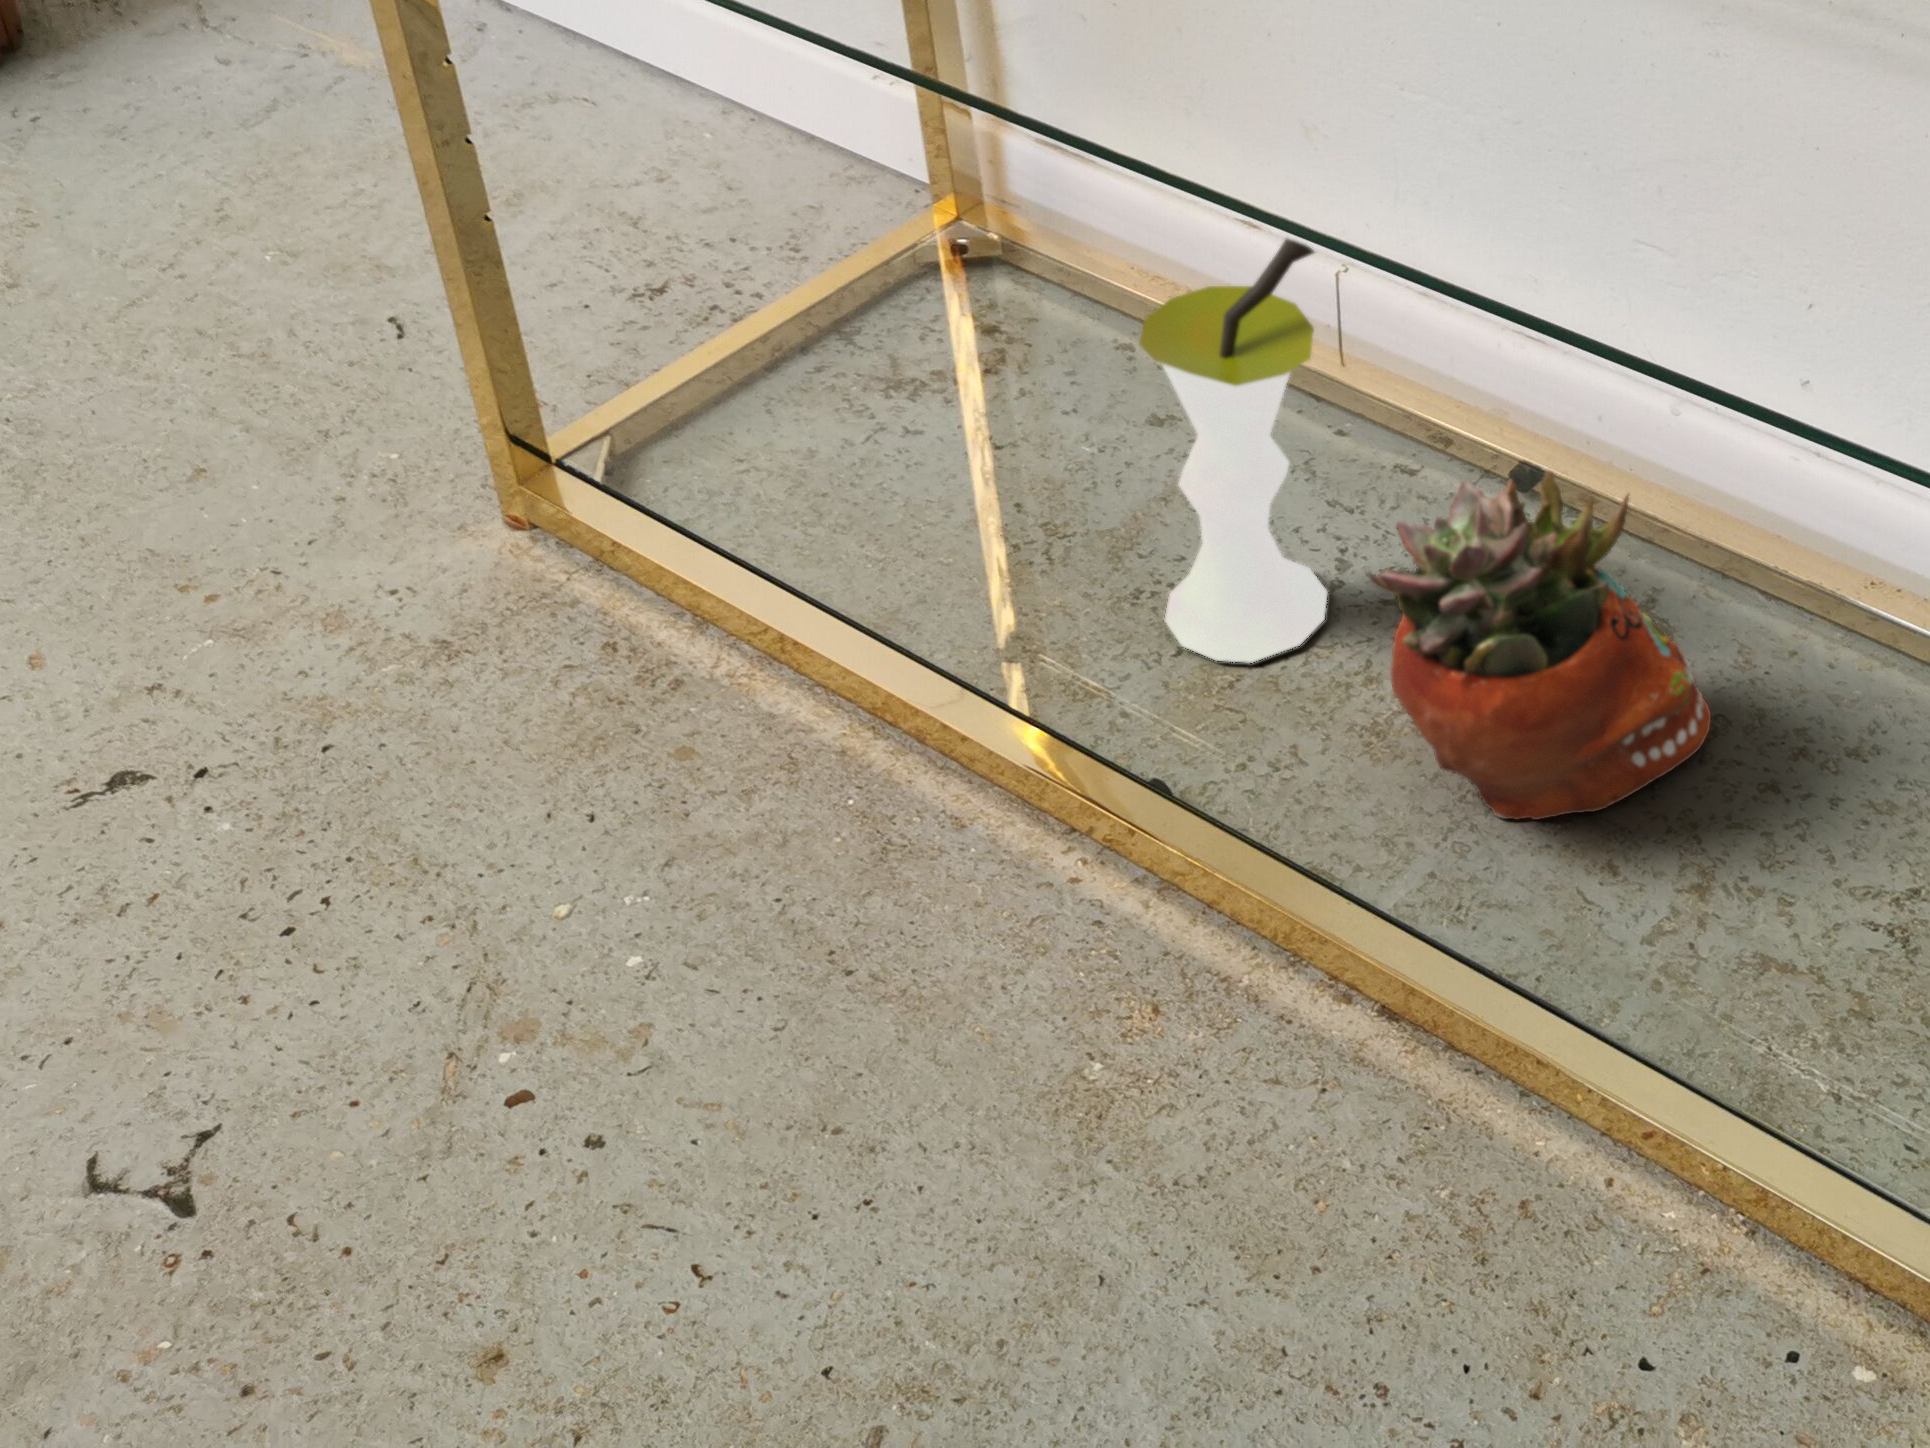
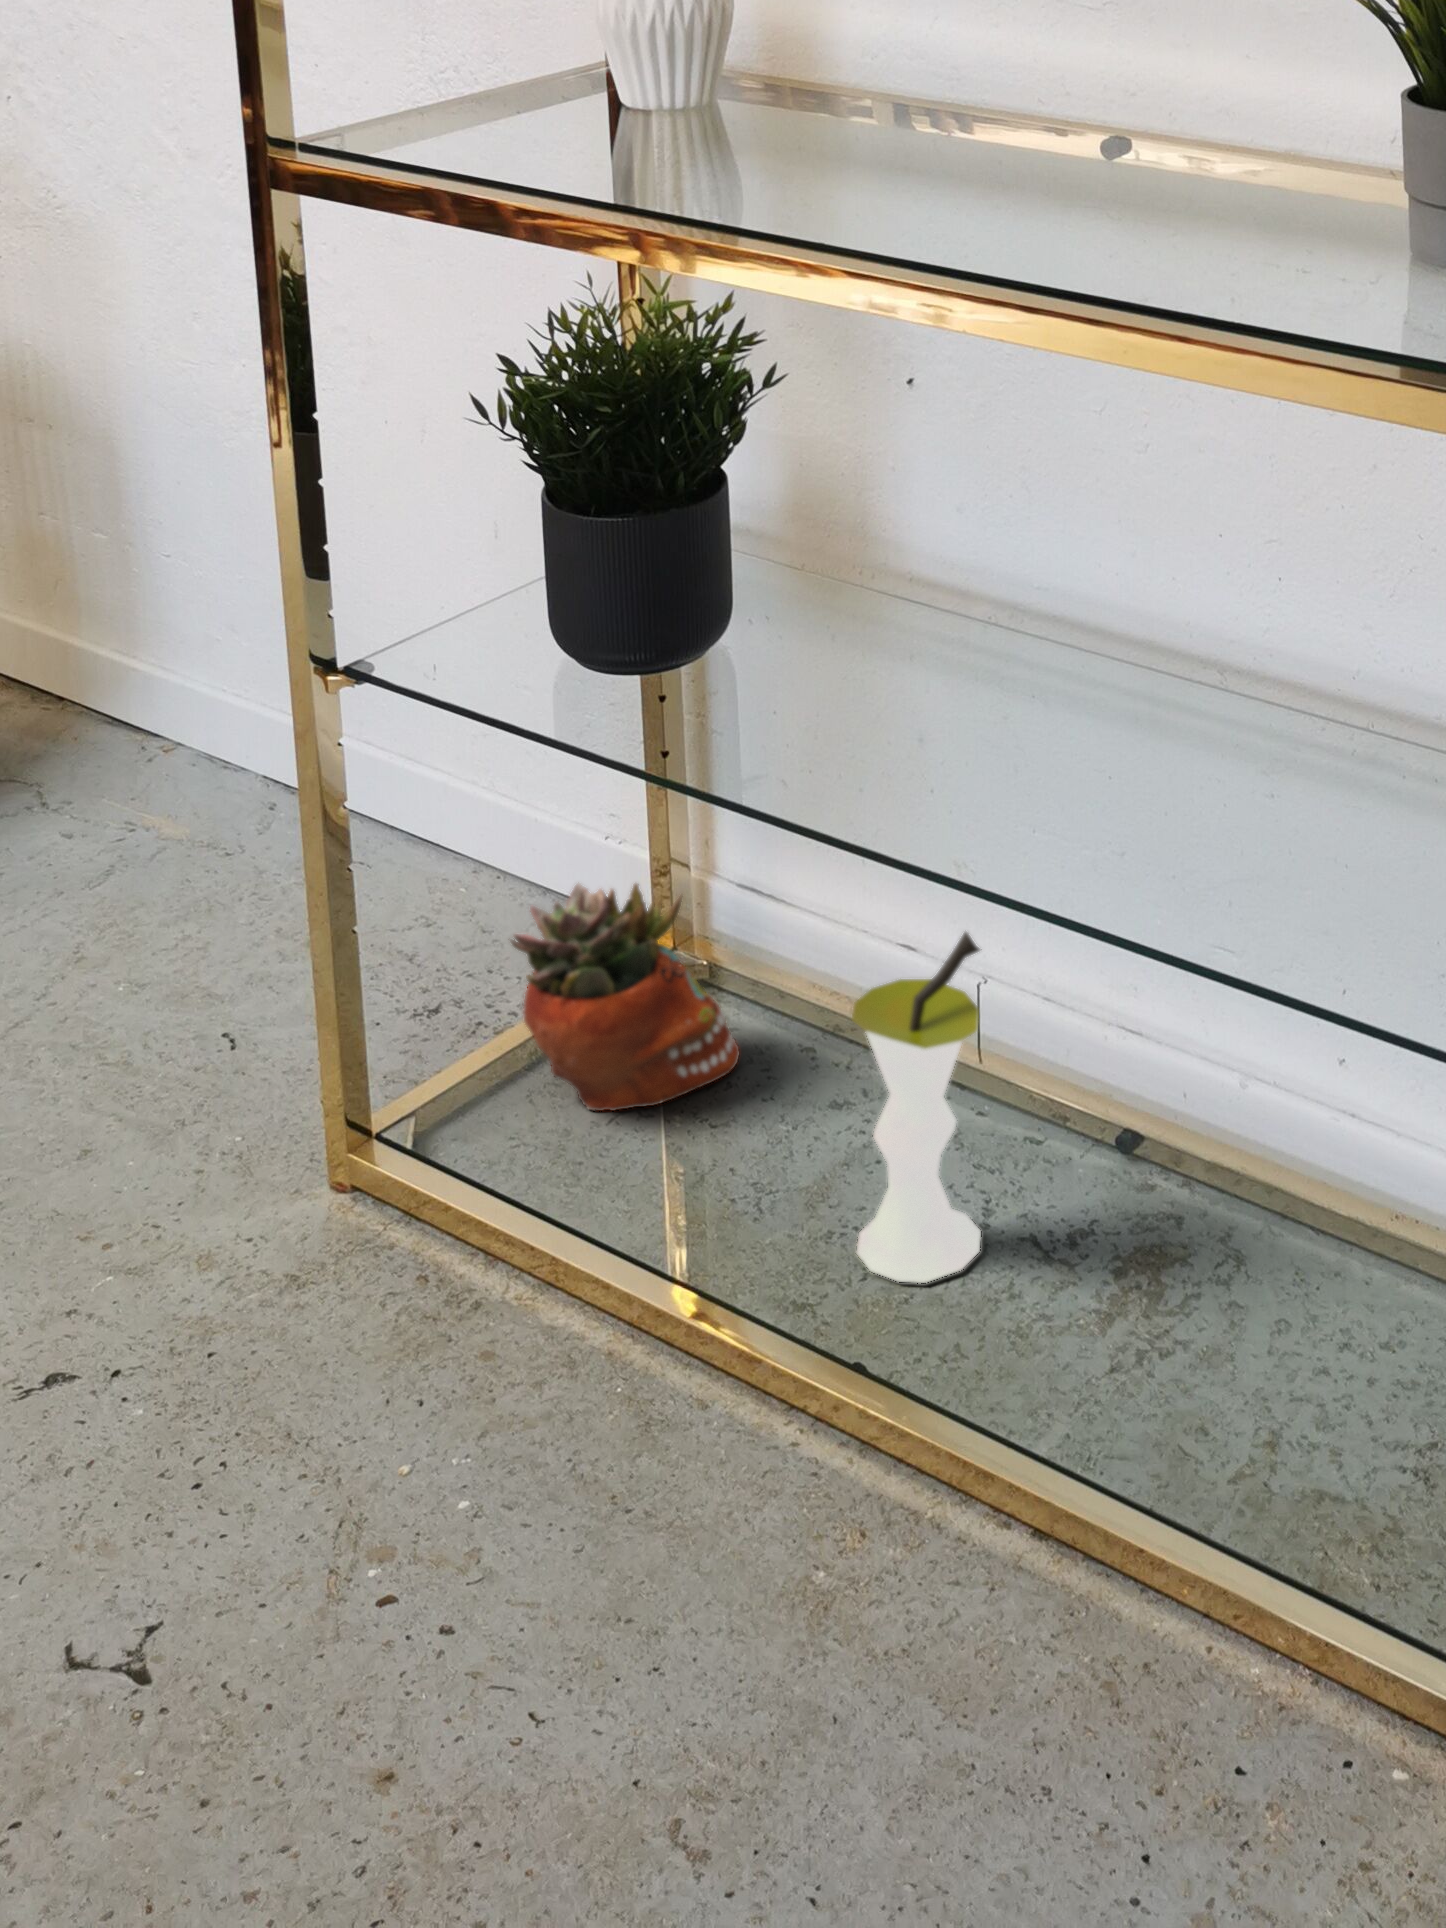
succulent planter: present [1366,472,1711,820] -> present [511,884,739,1111]

